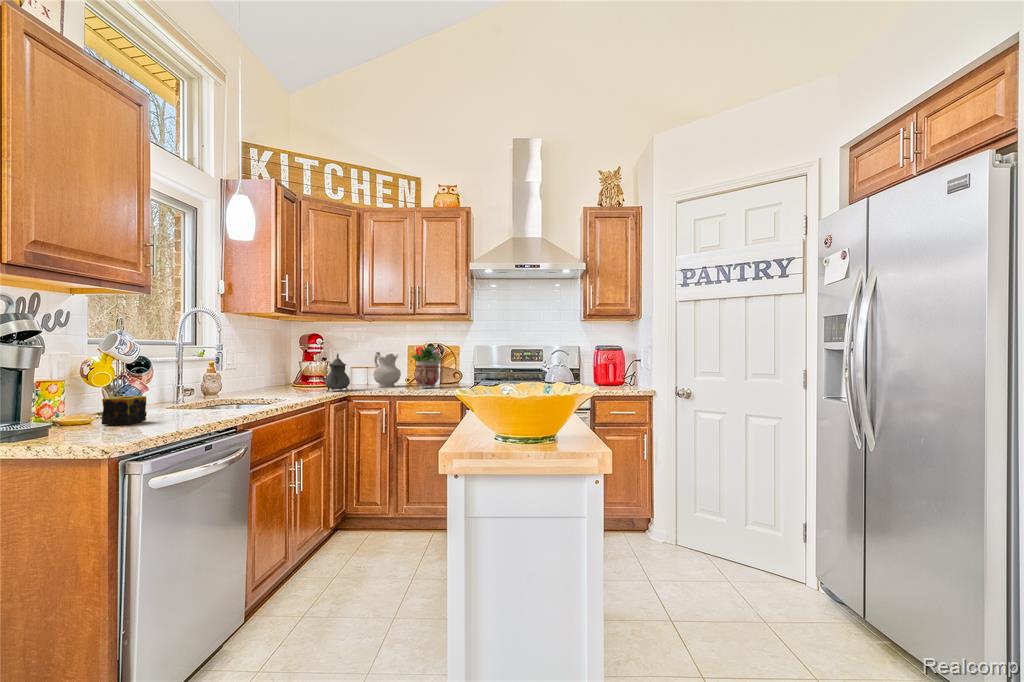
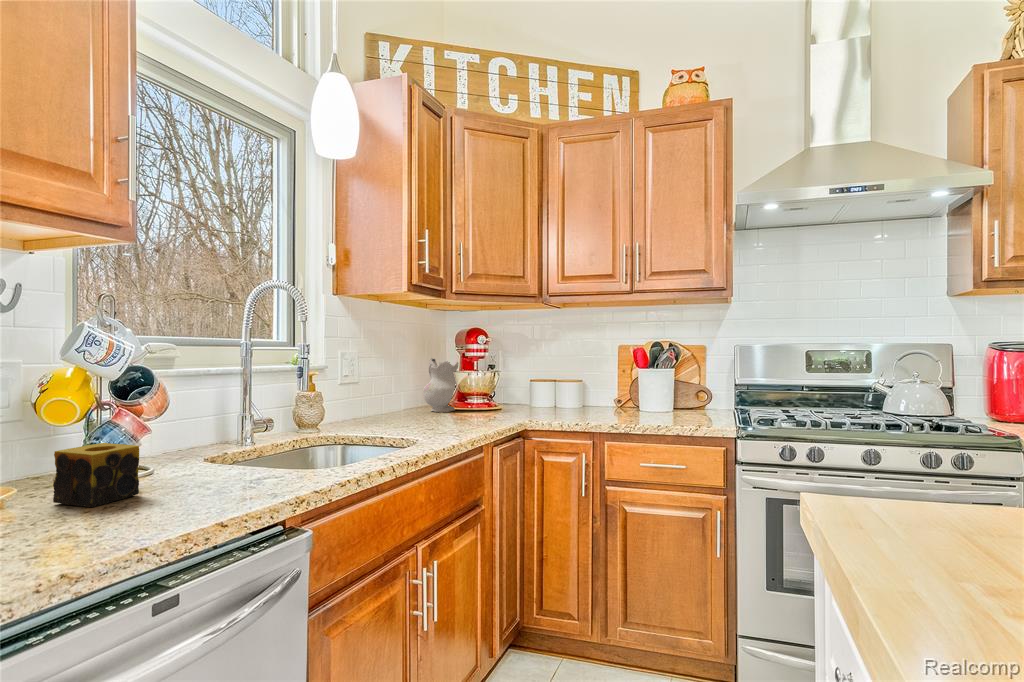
potted plant: present [412,346,443,387] -> none [627,342,693,421]
ceramic pitcher: present [373,352,401,388] -> present [423,358,459,413]
teapot: present [325,353,350,392] -> none [487,358,526,423]

